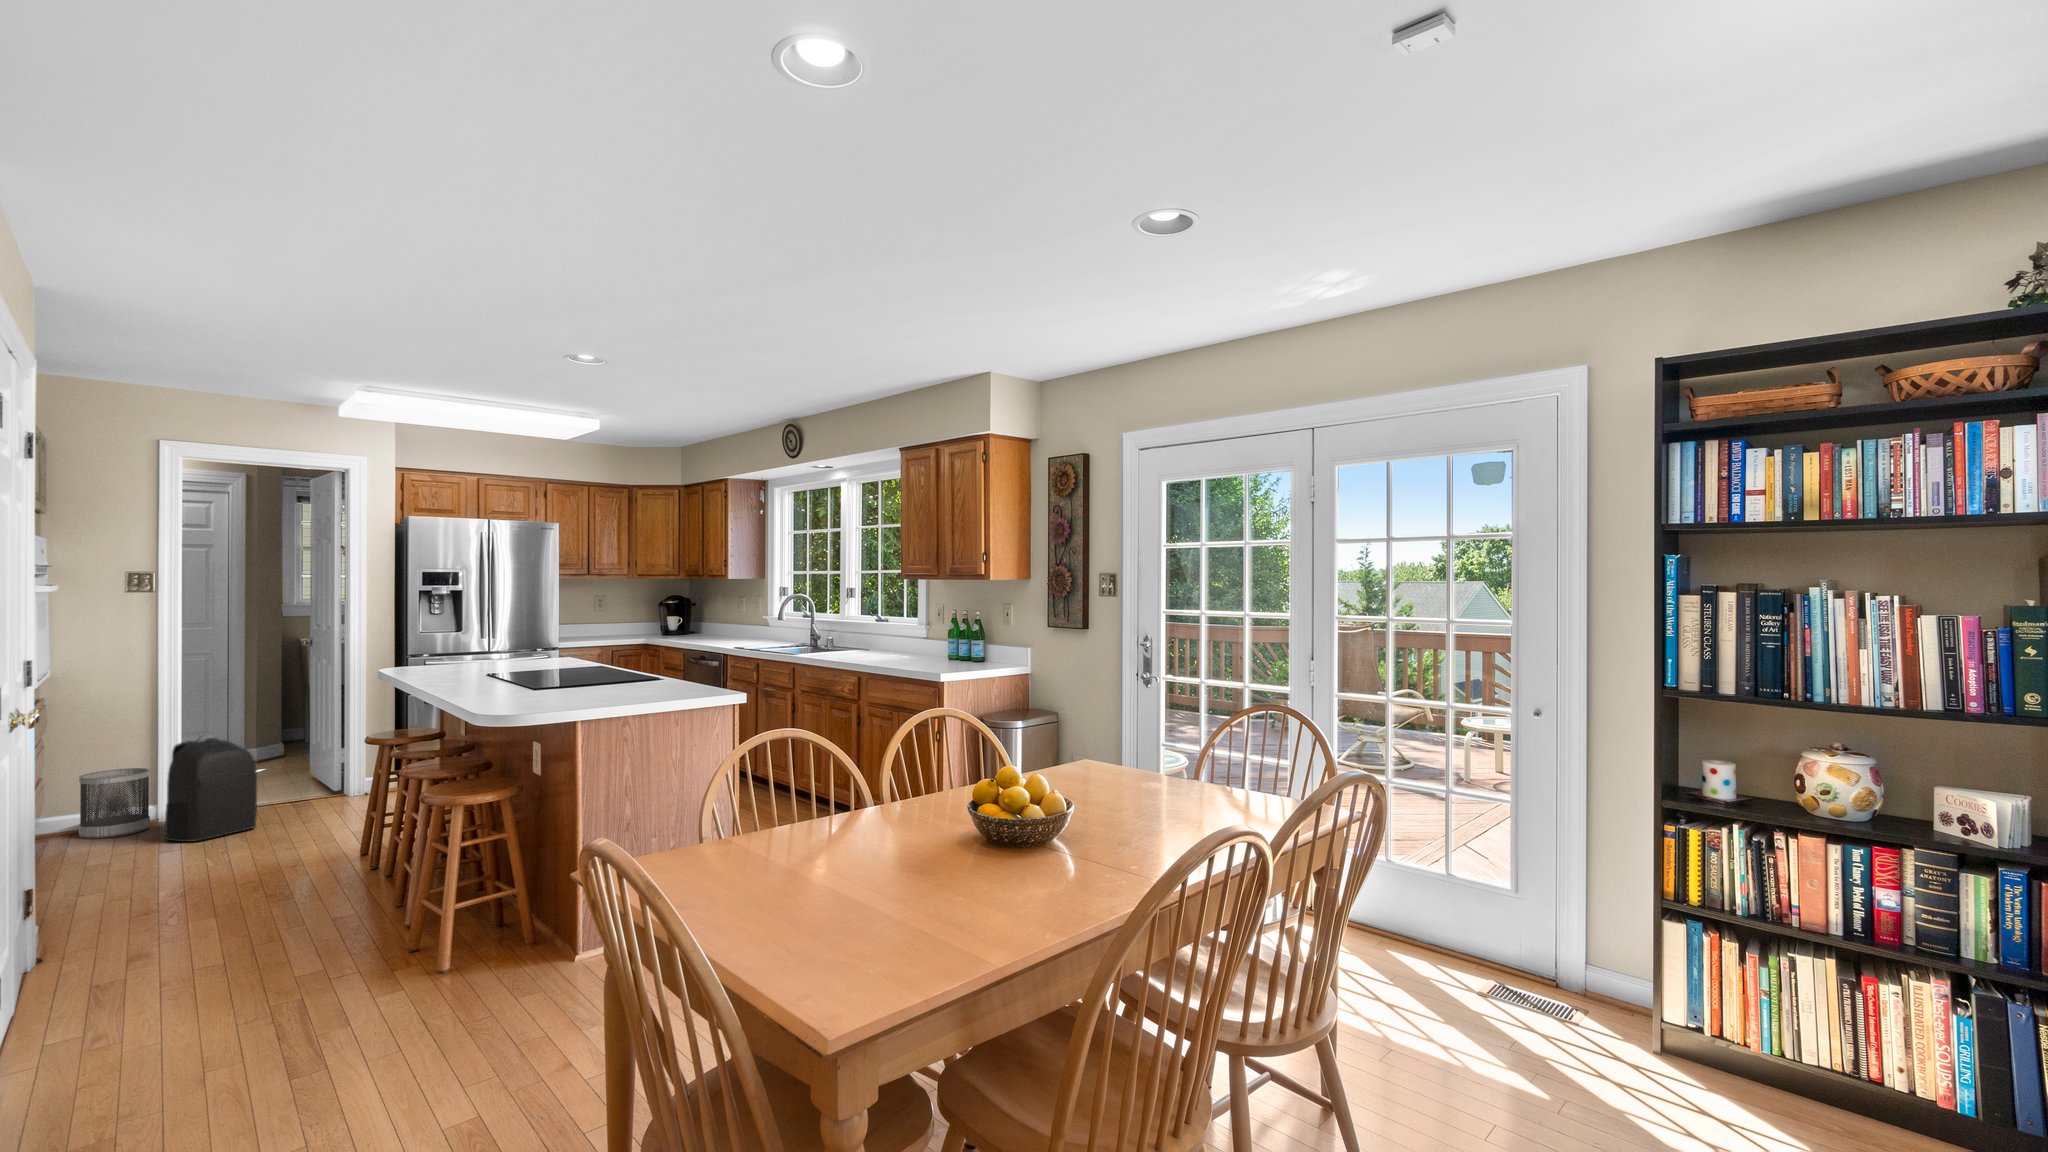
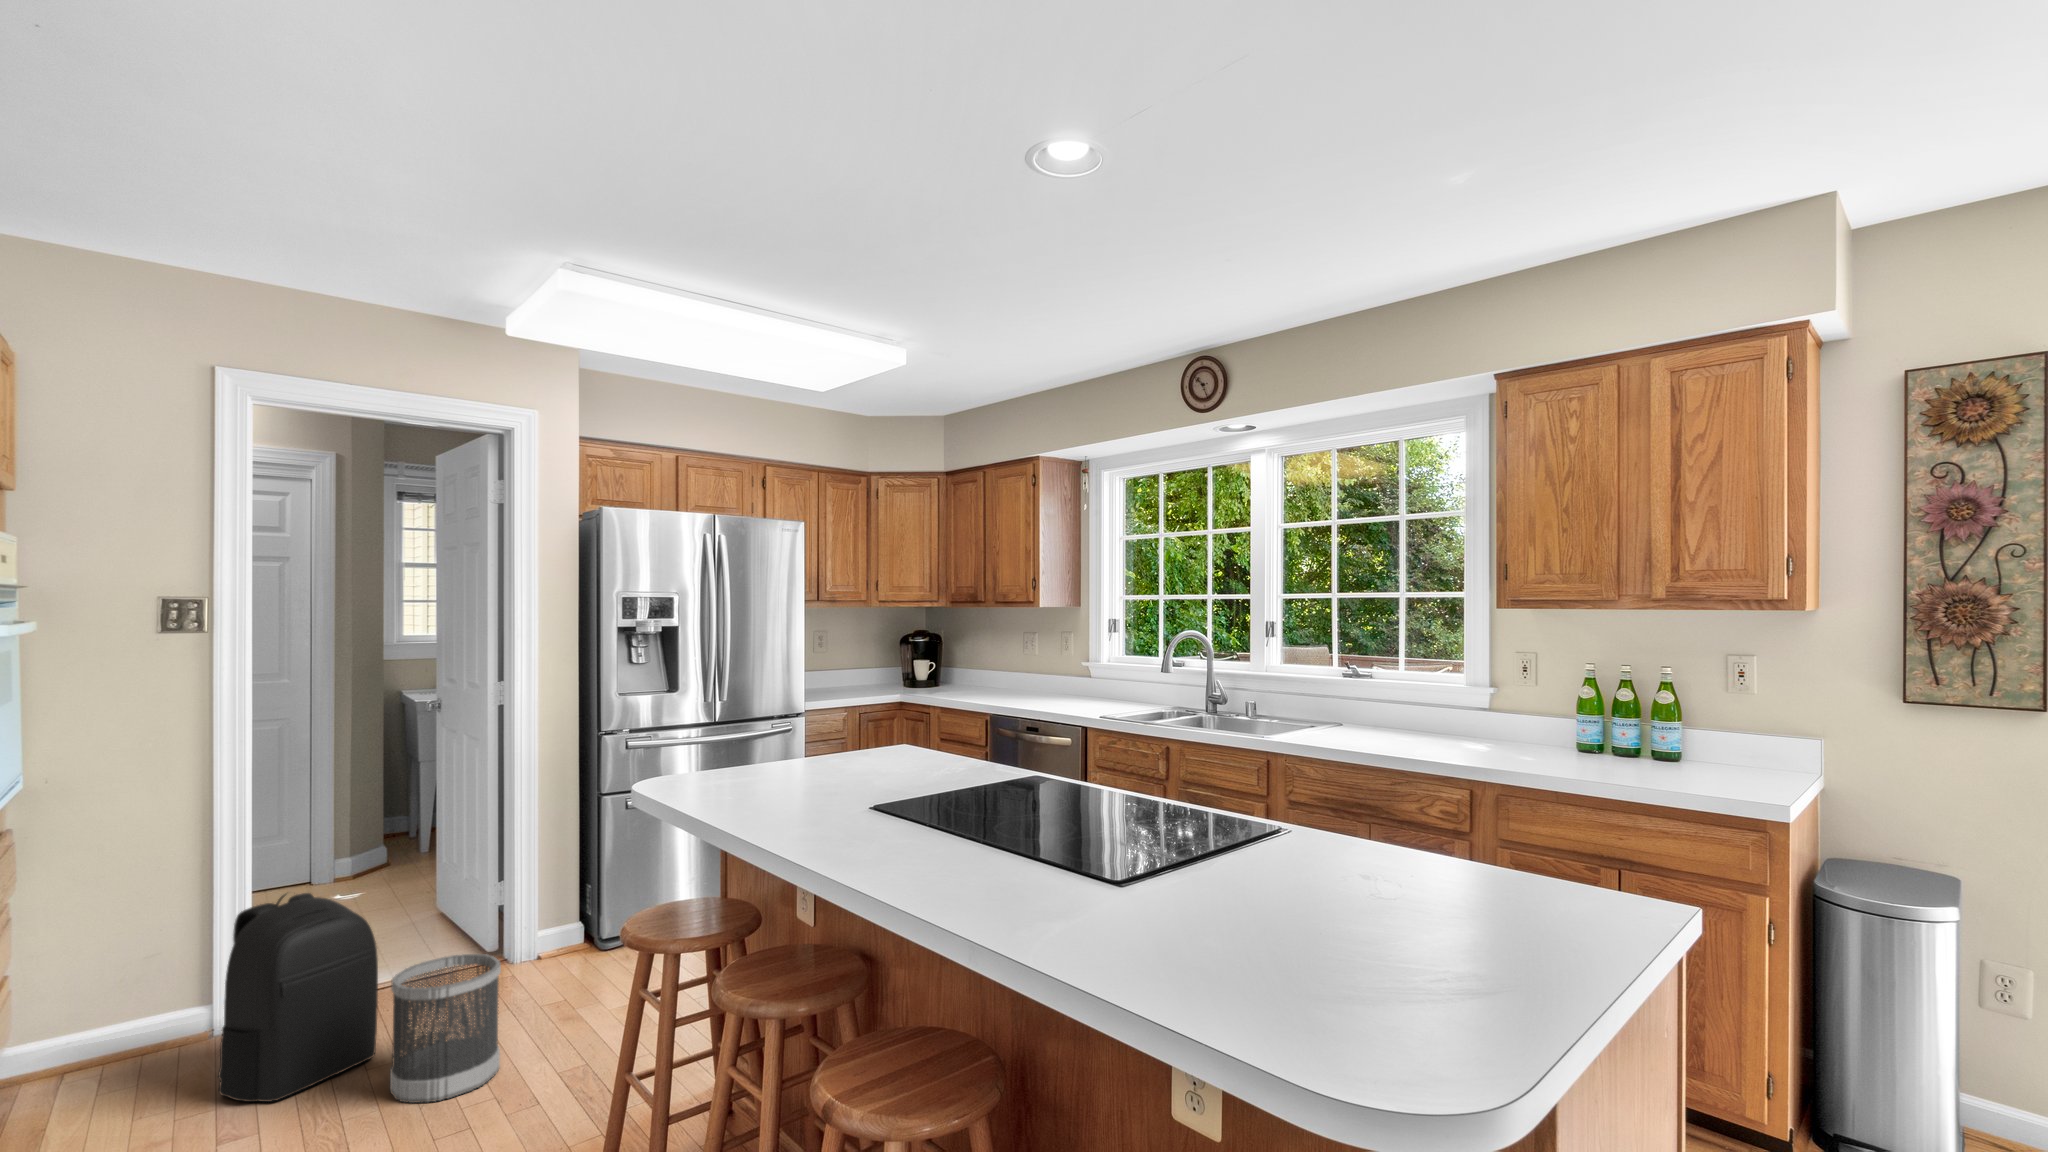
wastebasket: present [79,768,150,839] -> present [390,954,501,1103]

